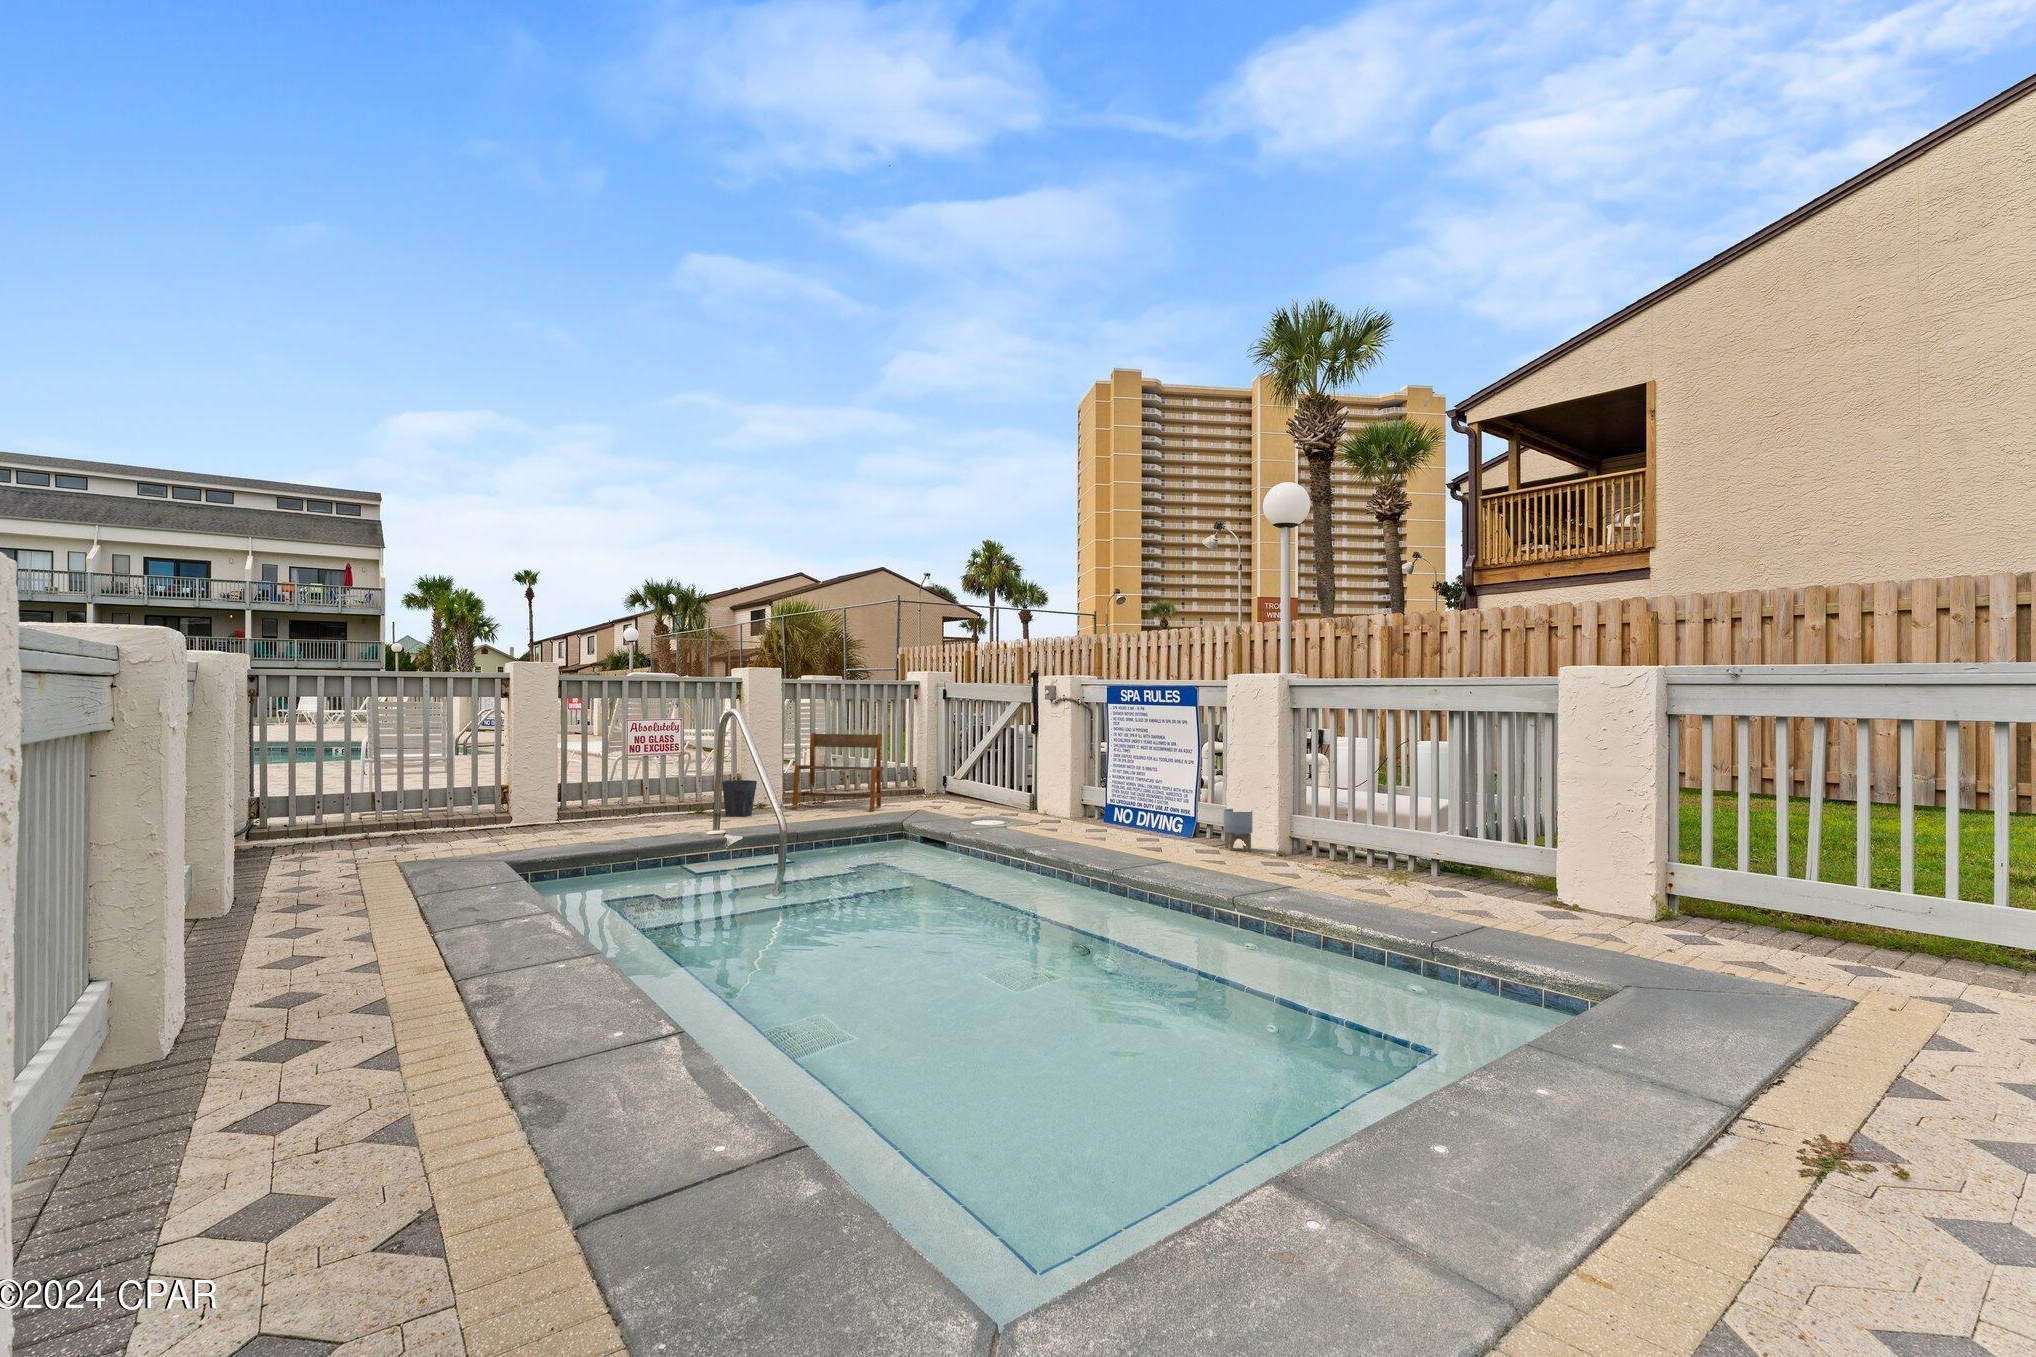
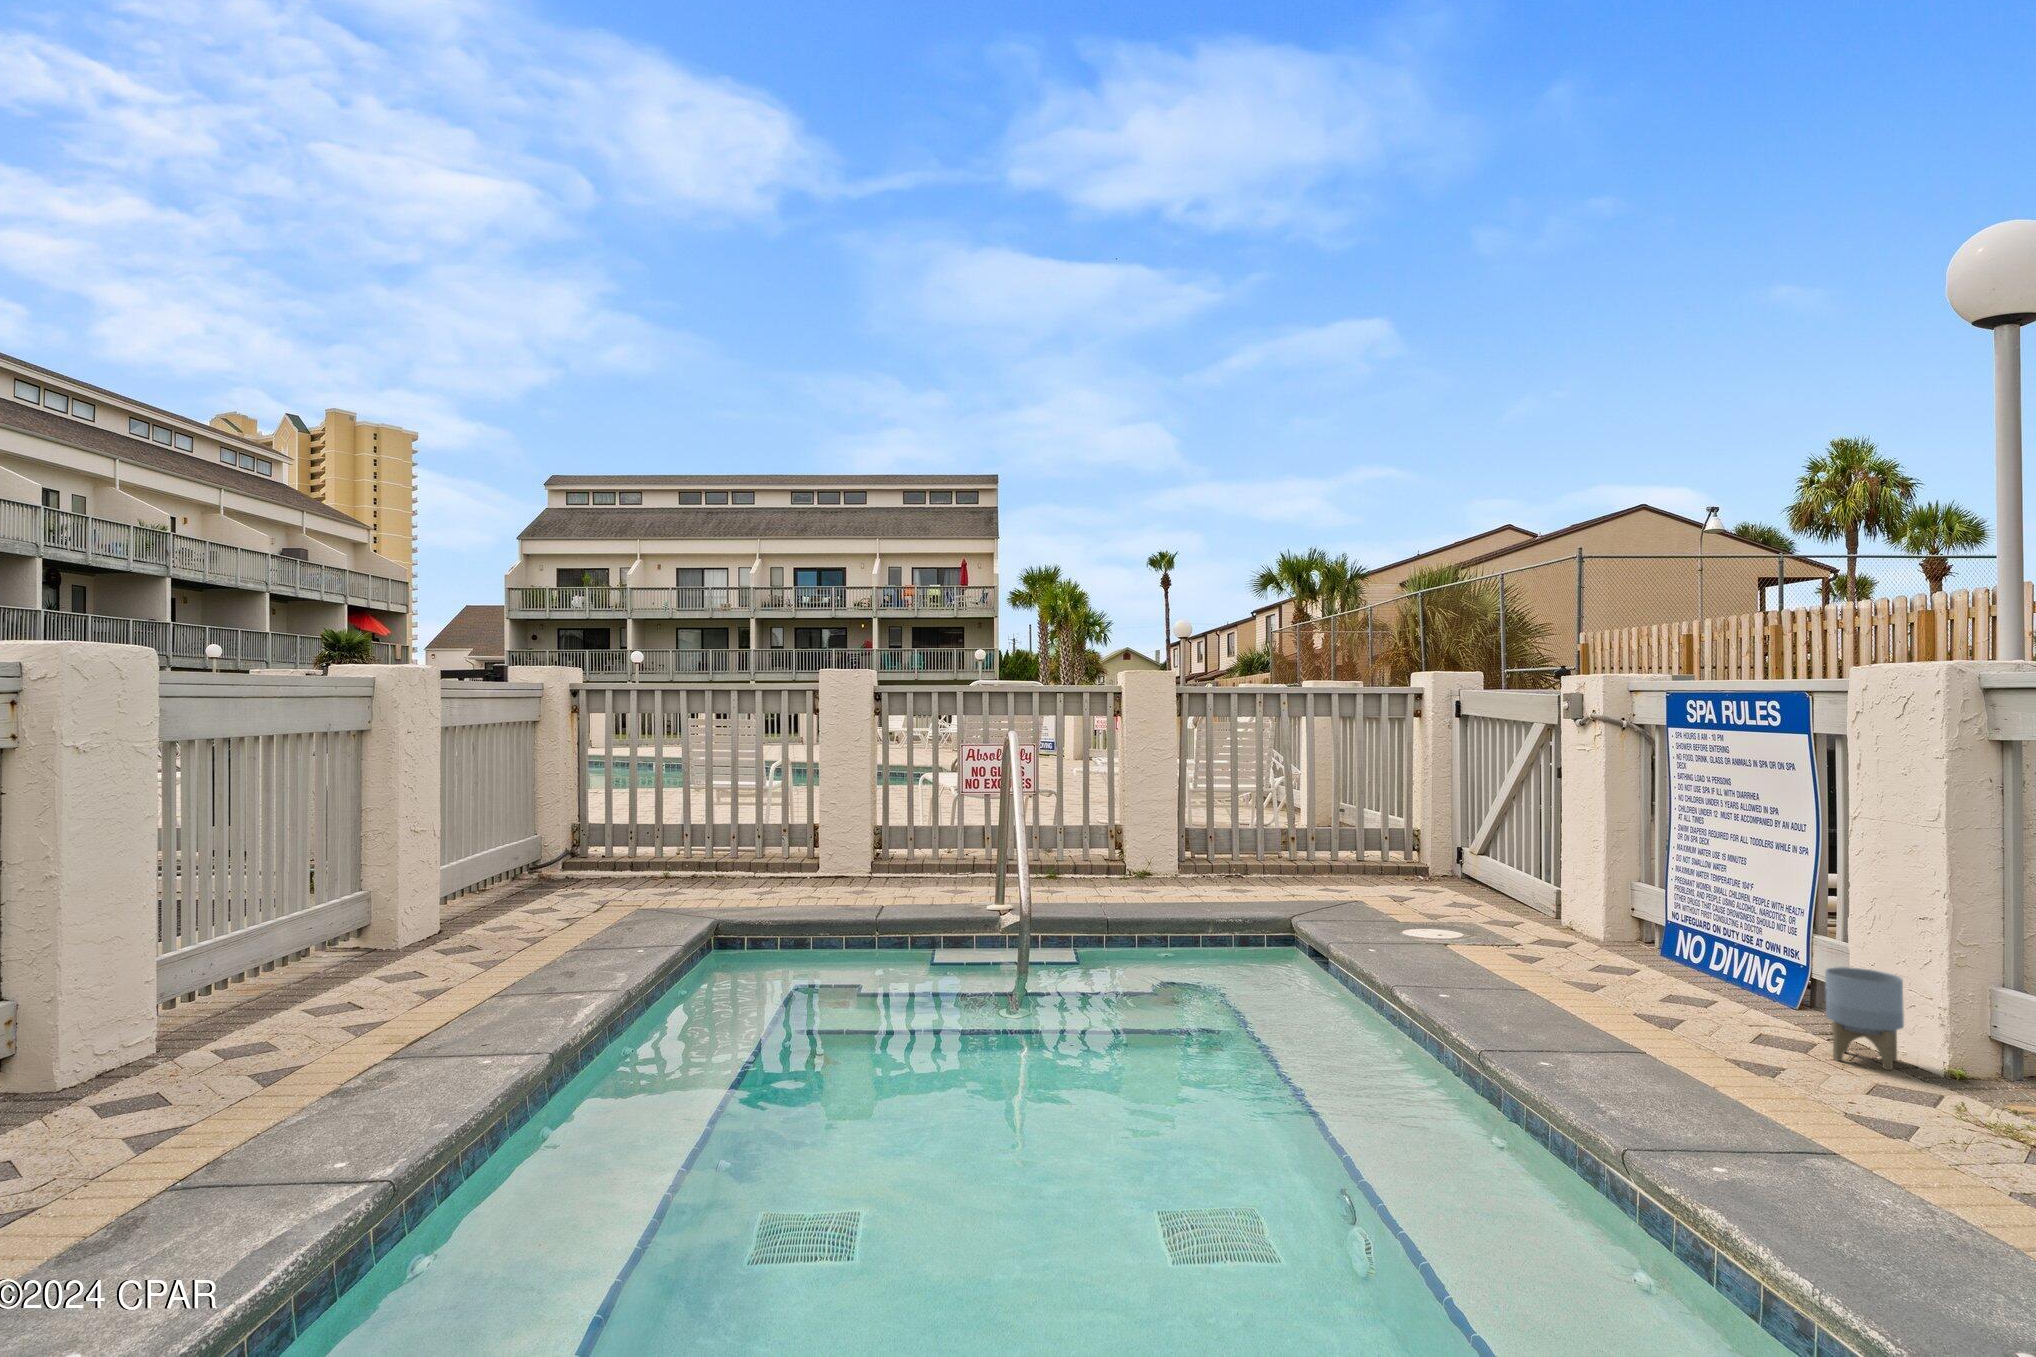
bench: present [792,733,884,812] -> none [1198,765,1337,889]
waste bin: present [722,780,757,817] -> none [1085,830,1133,881]

